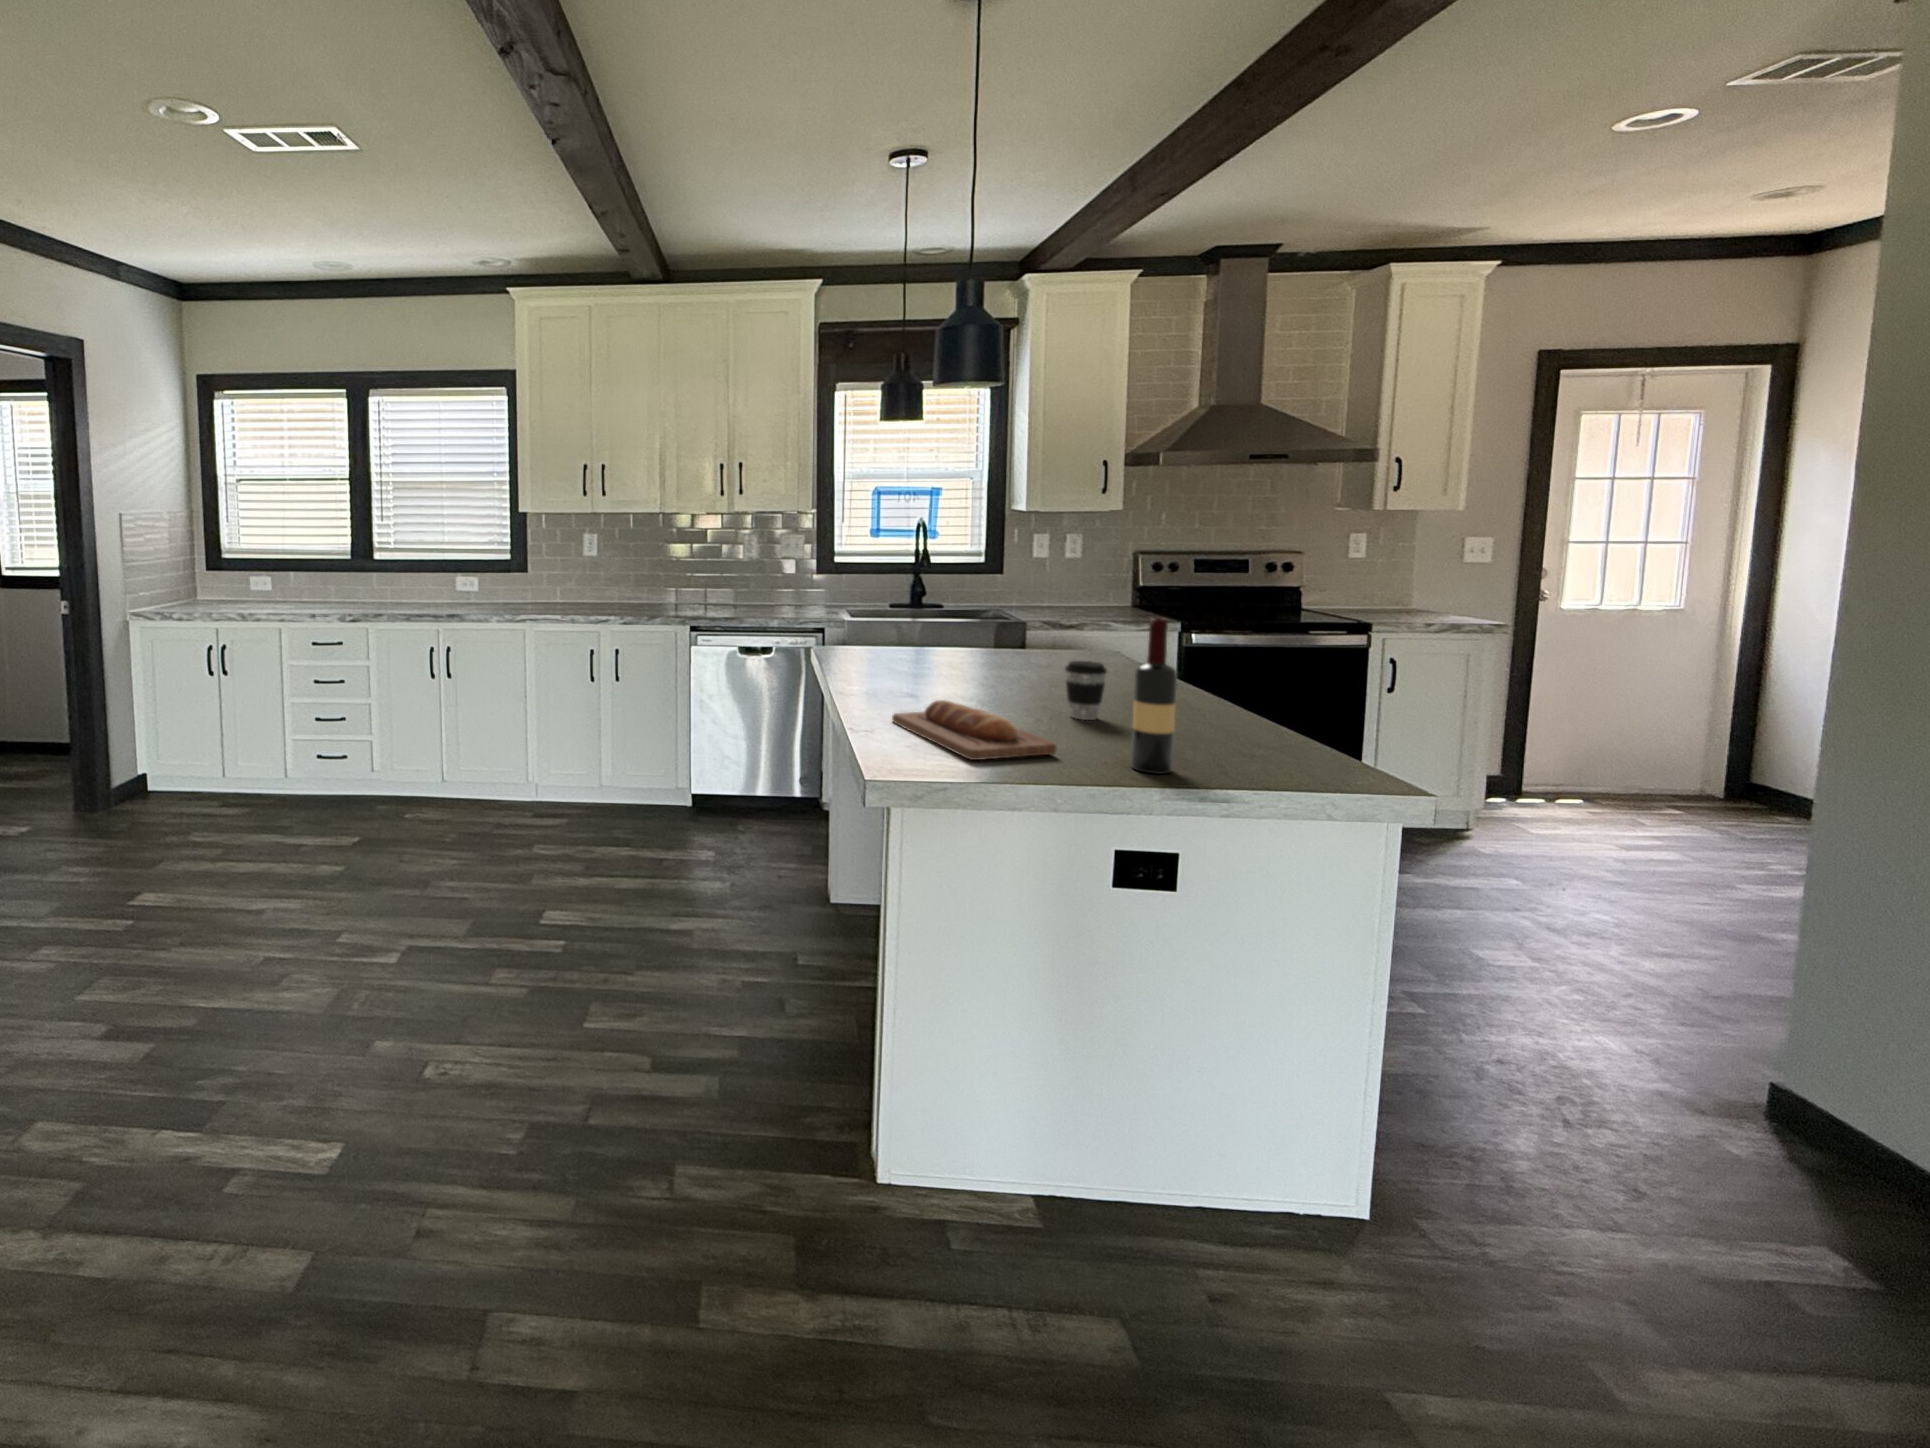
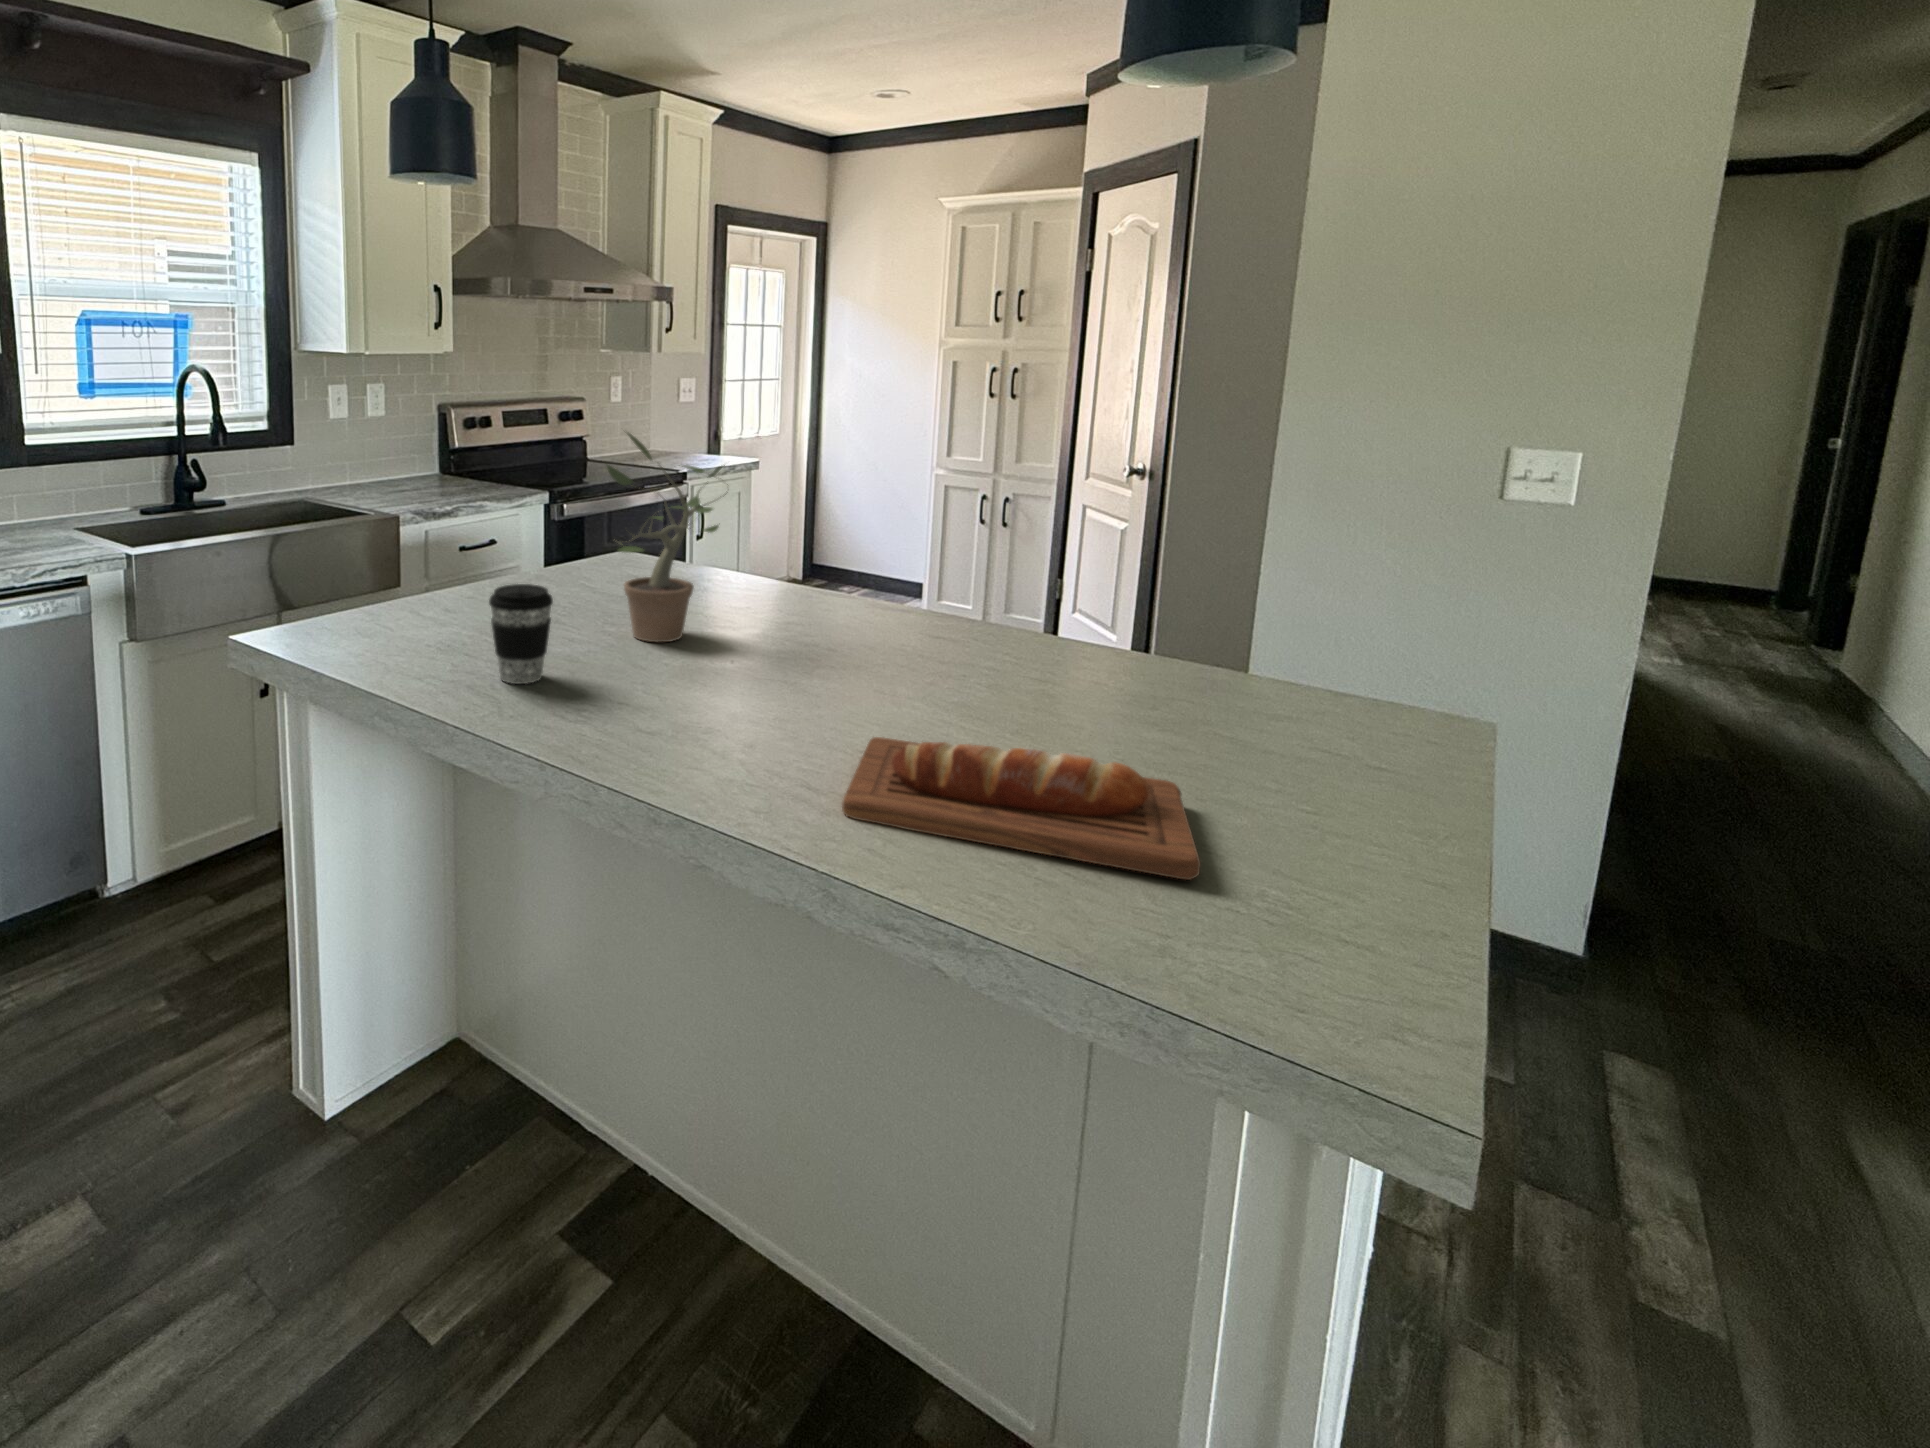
potted plant: none [948,552,1056,678] -> present [607,433,728,642]
wine bottle: present [1131,618,1177,774] -> none [1233,535,1320,791]
coffee cup: present [1065,661,1107,720] -> present [489,584,553,684]

